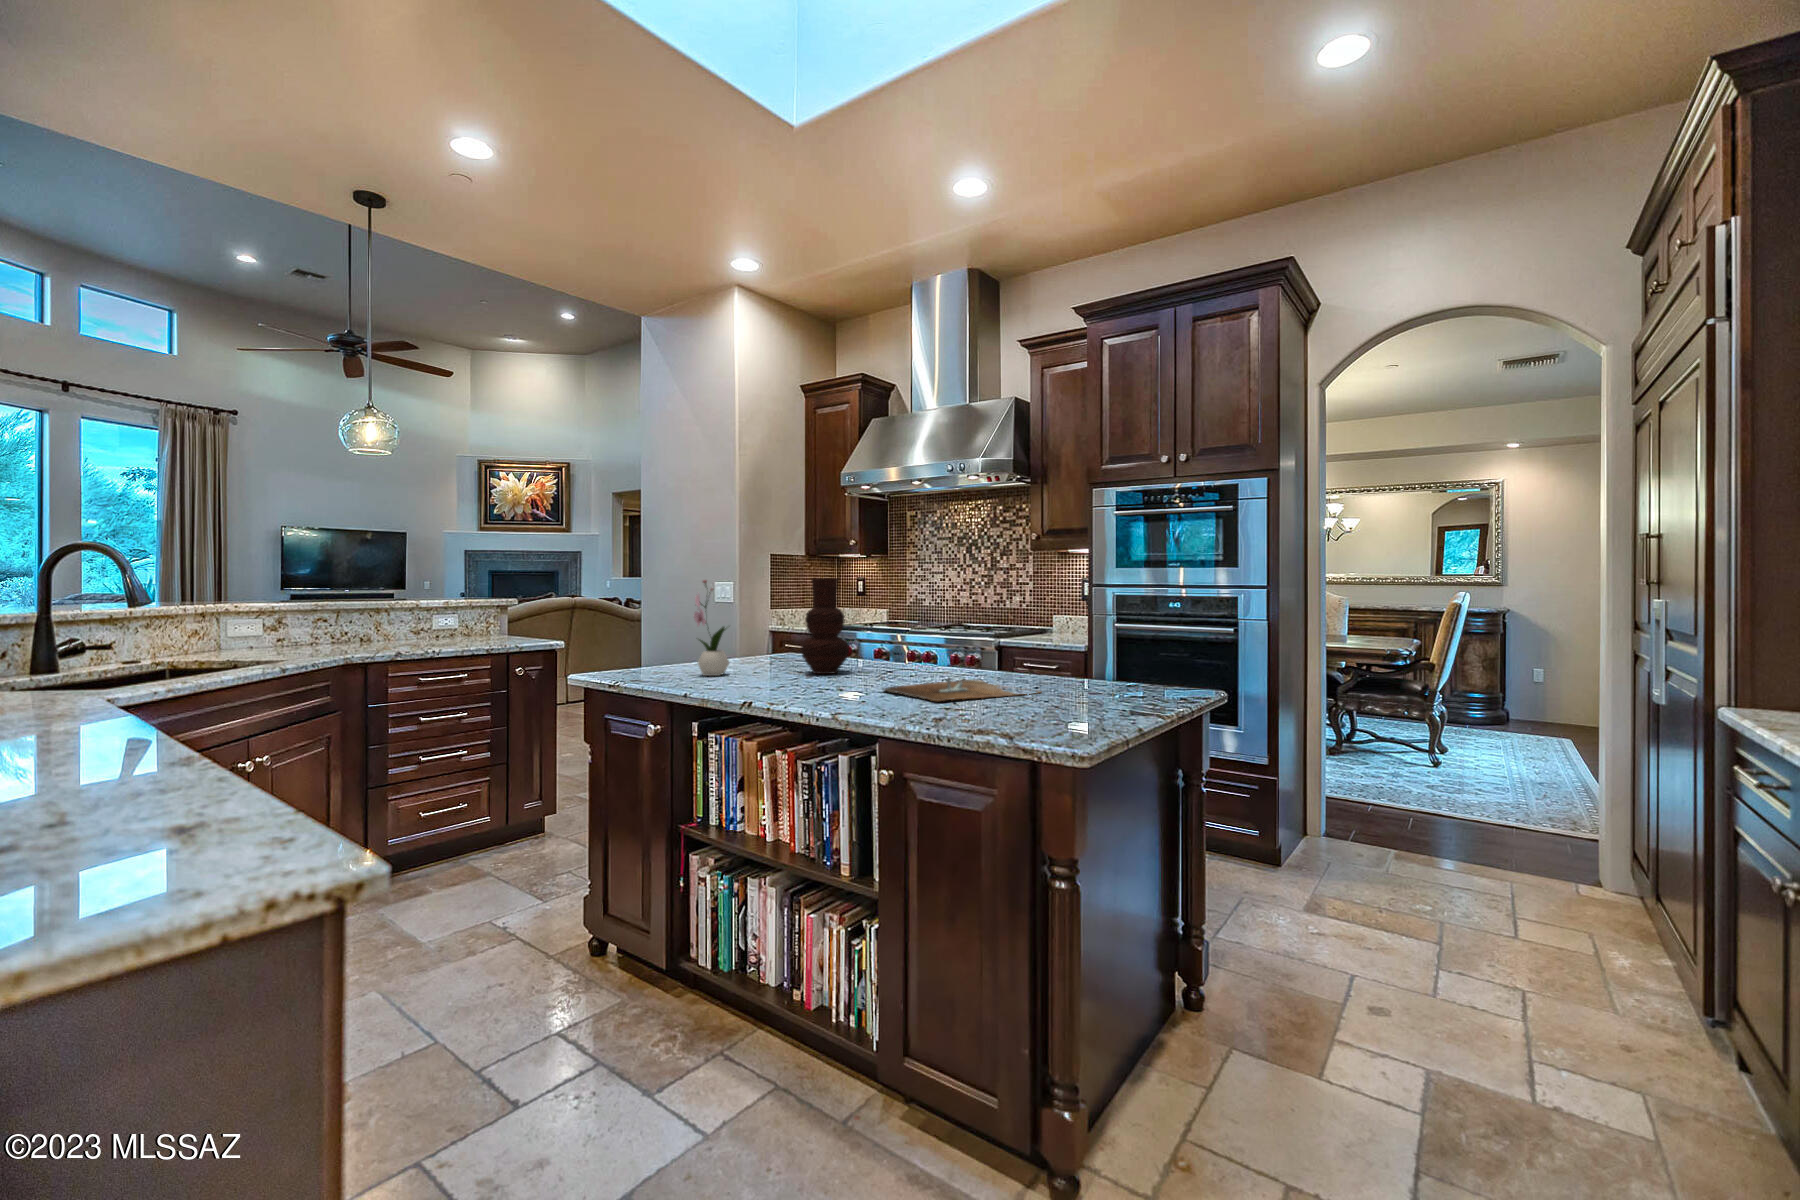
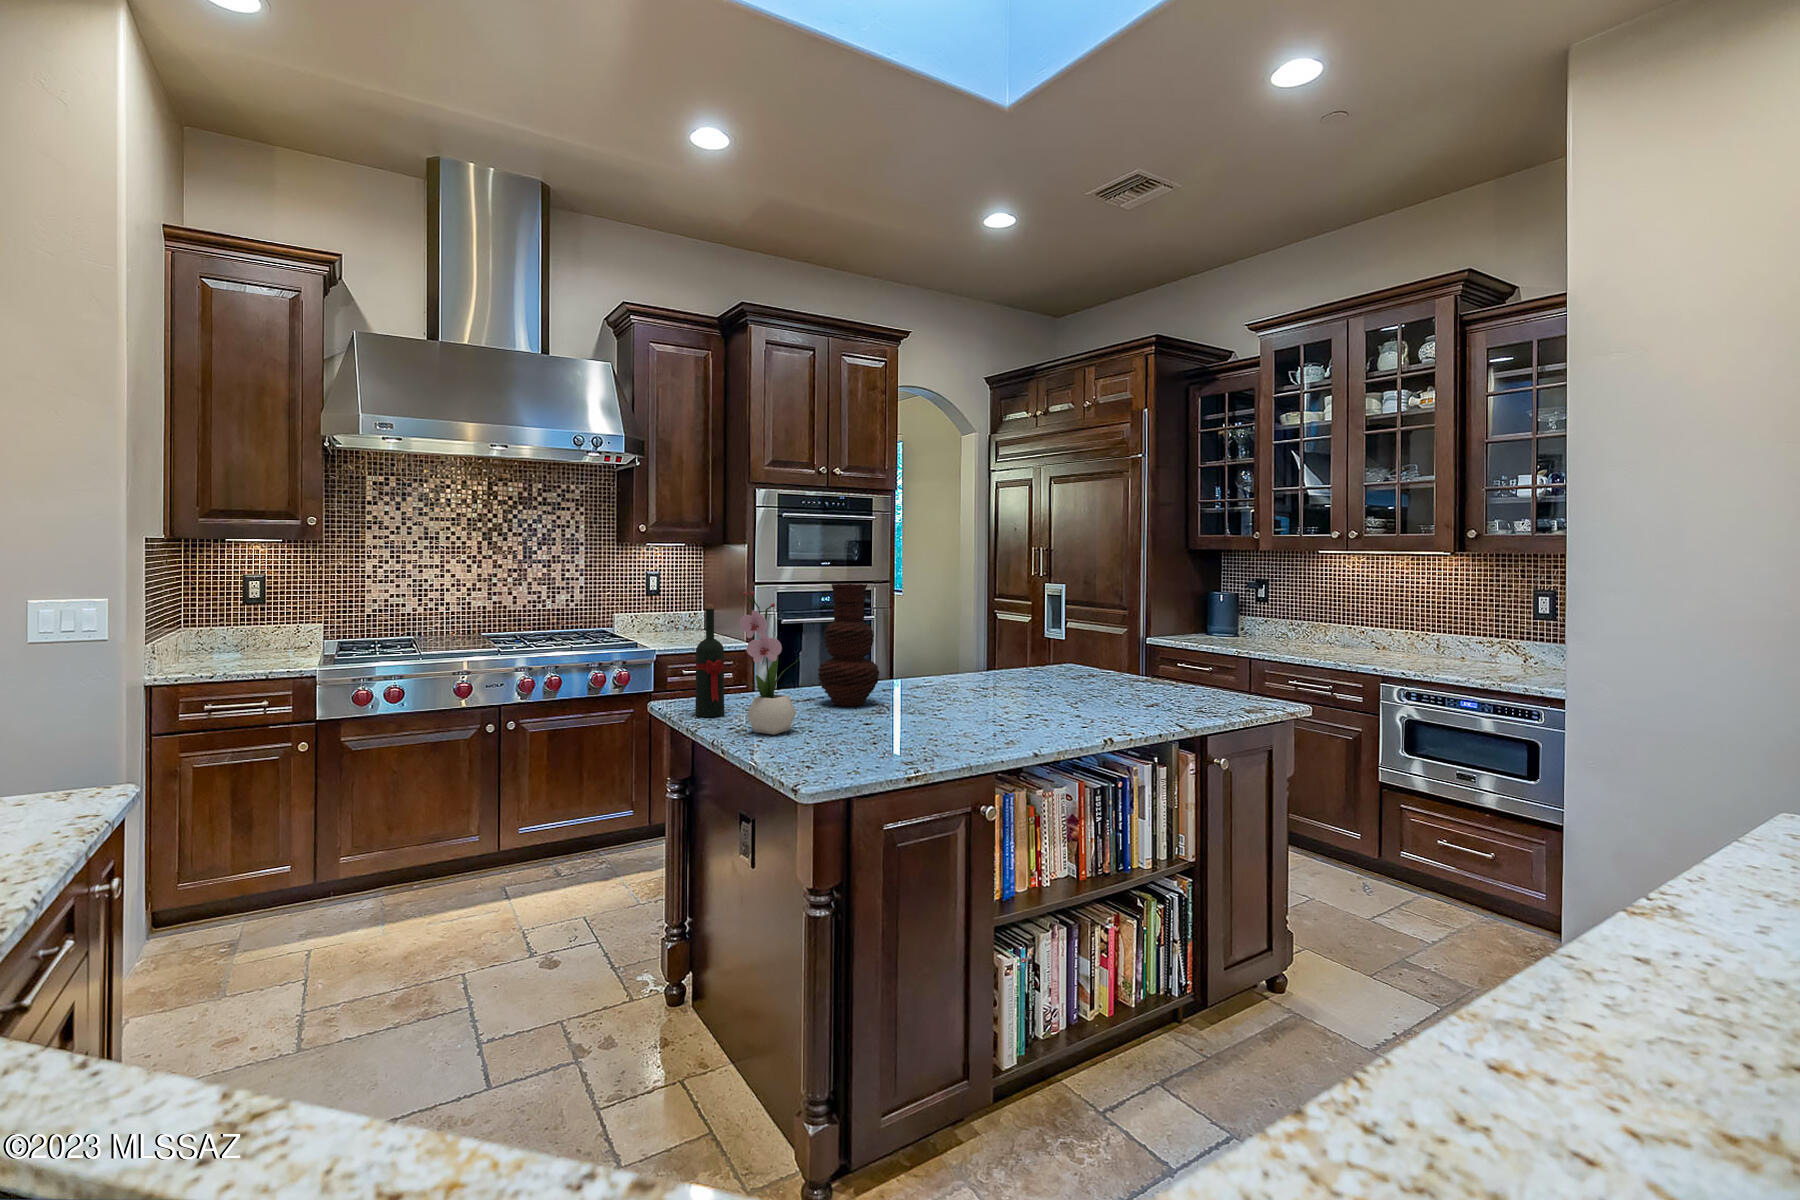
wine bottle: none [741,591,764,667] -> present [696,604,724,717]
cutting board: present [884,678,1040,701] -> none [989,681,1127,704]

